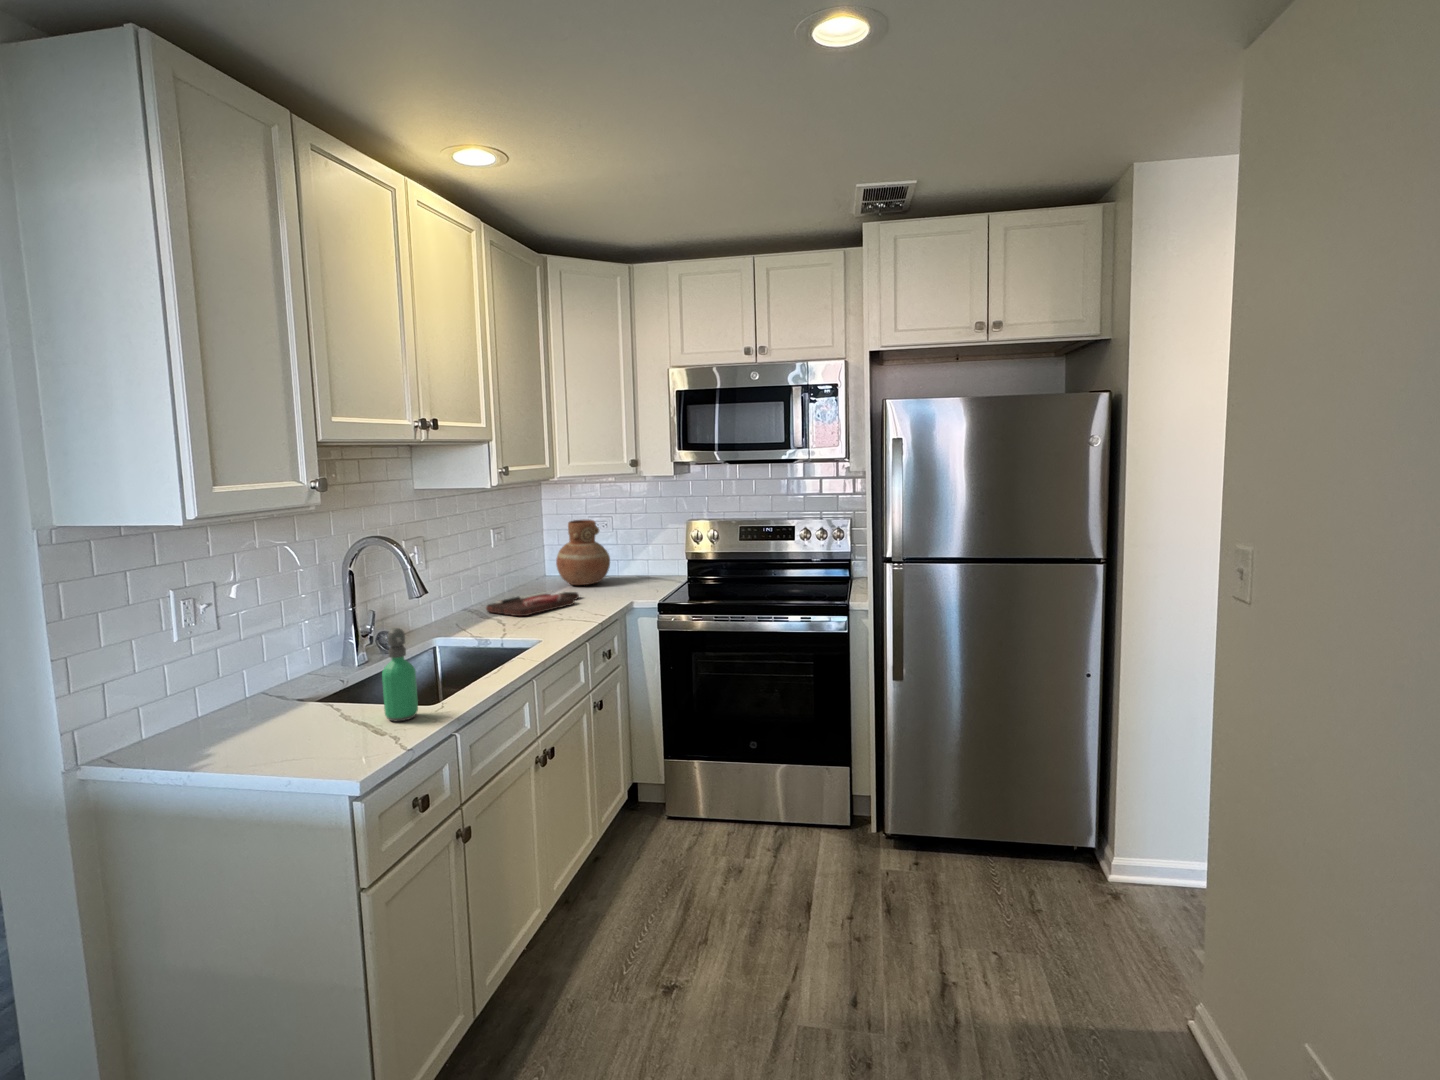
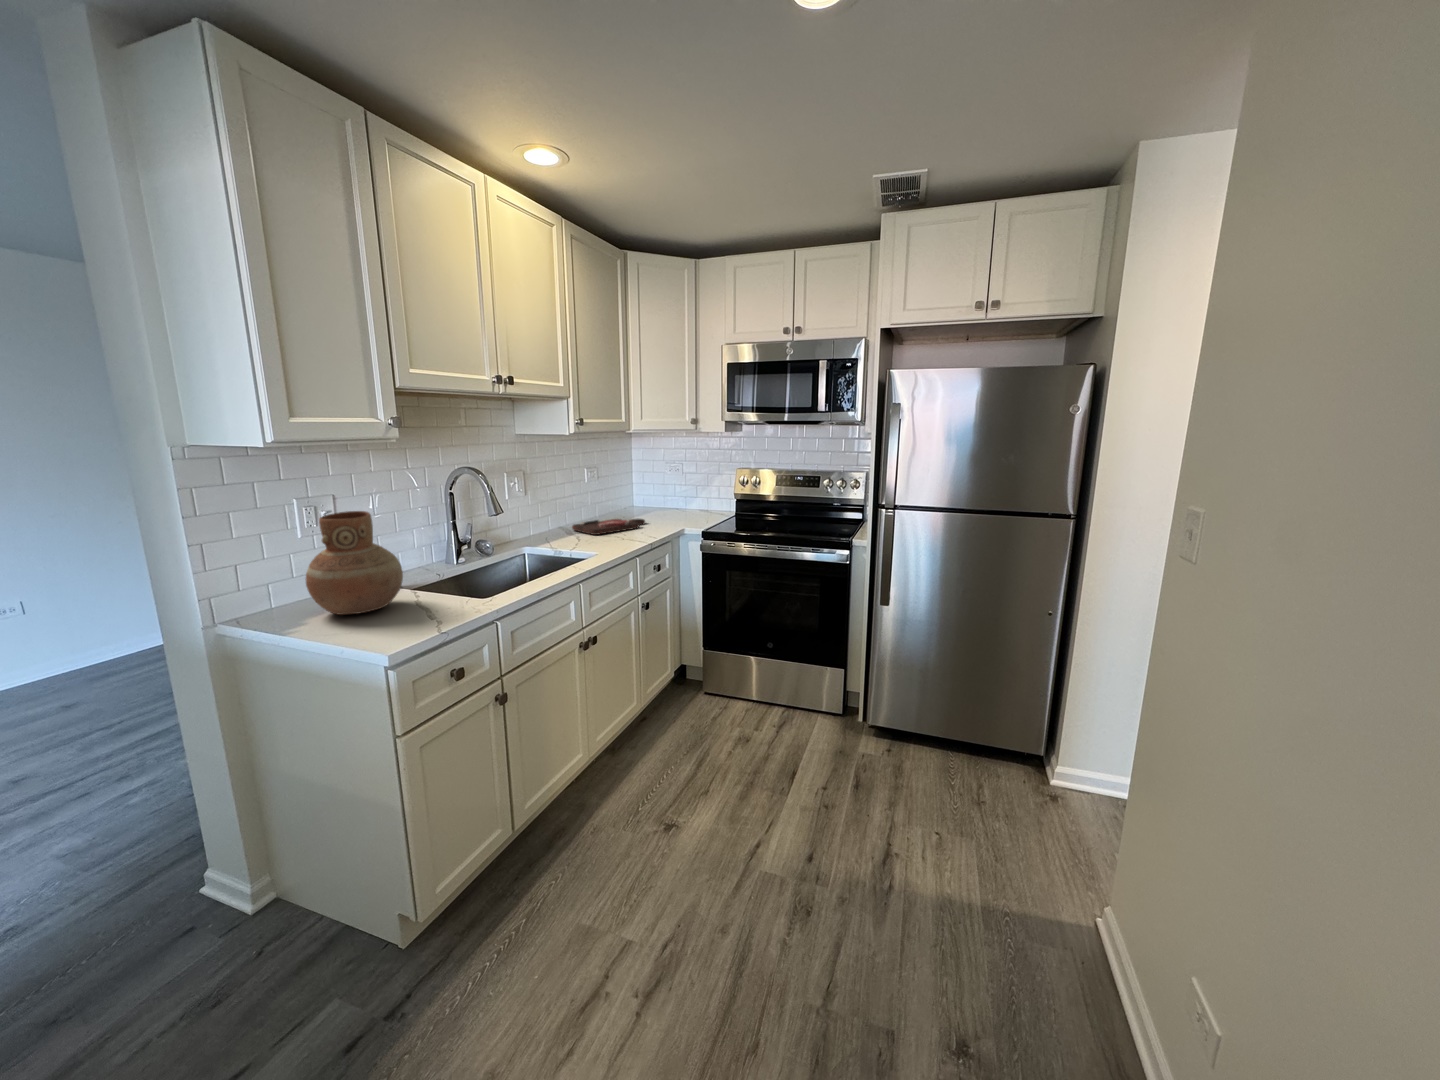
vase: present [556,520,610,585] -> present [306,511,403,615]
soap dispenser: present [382,628,418,721] -> none [438,537,468,609]

